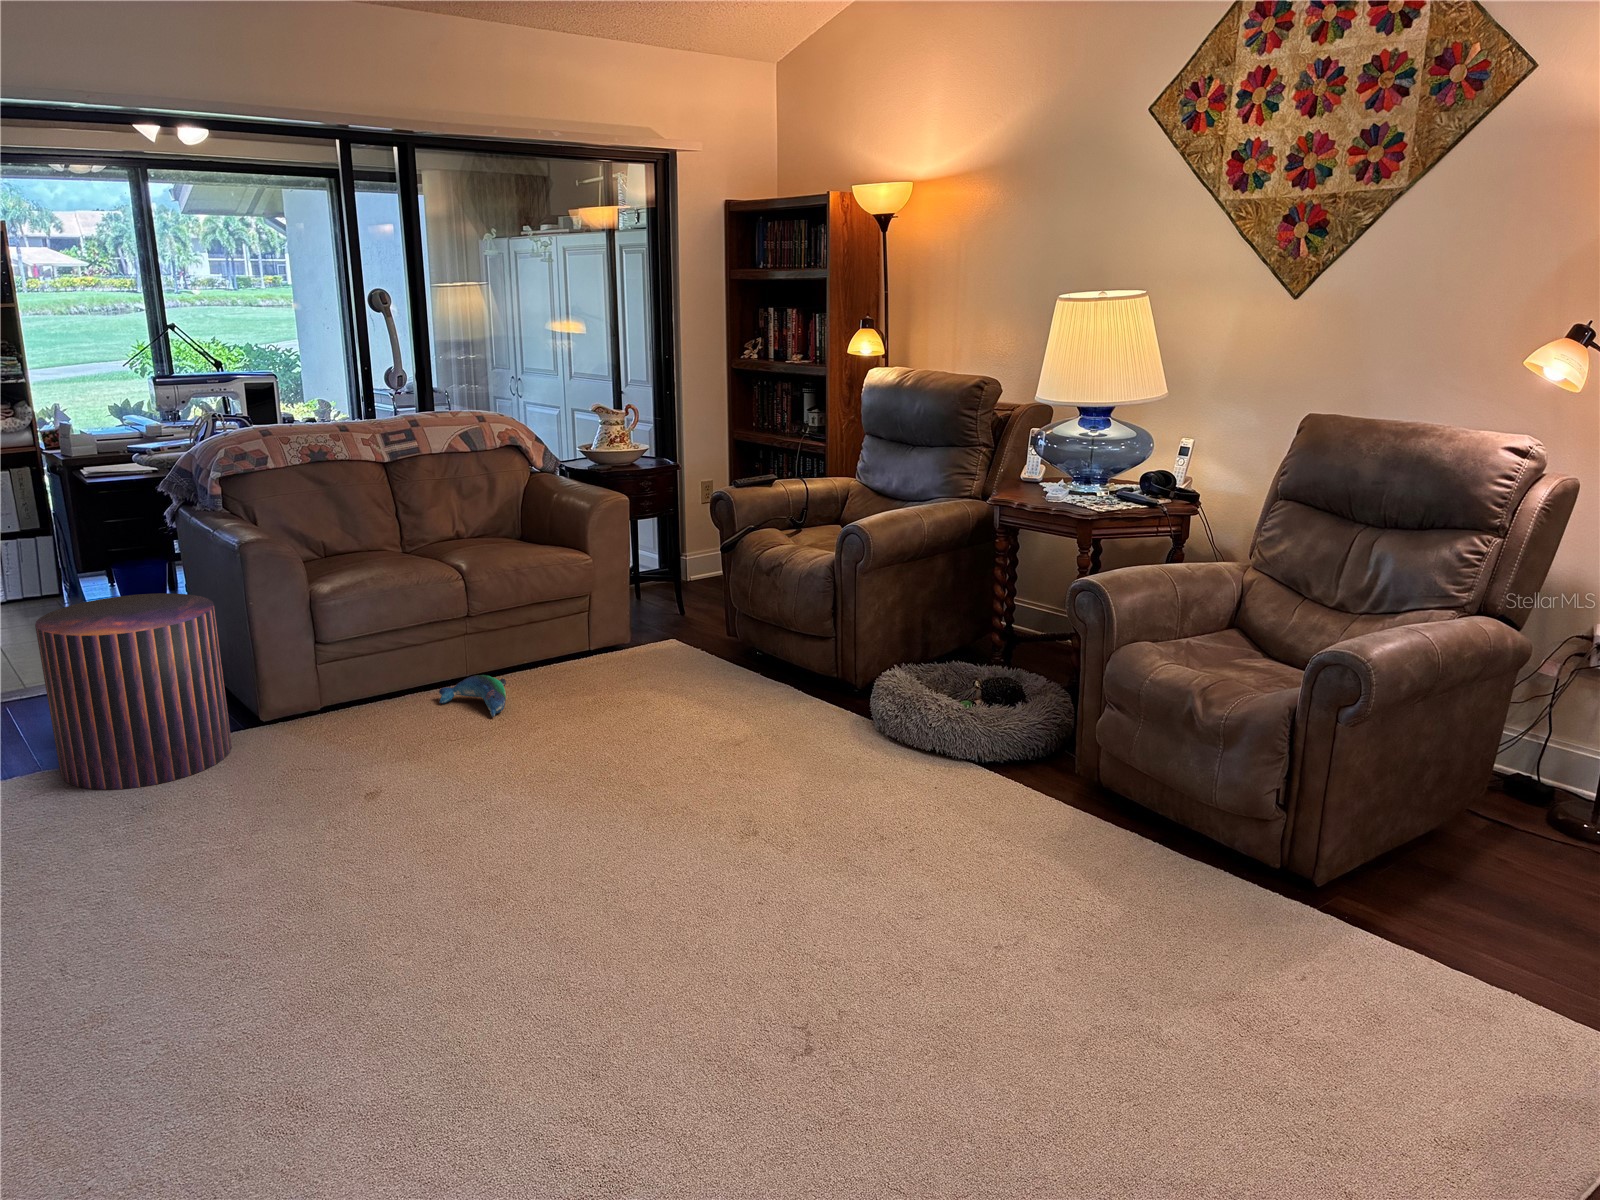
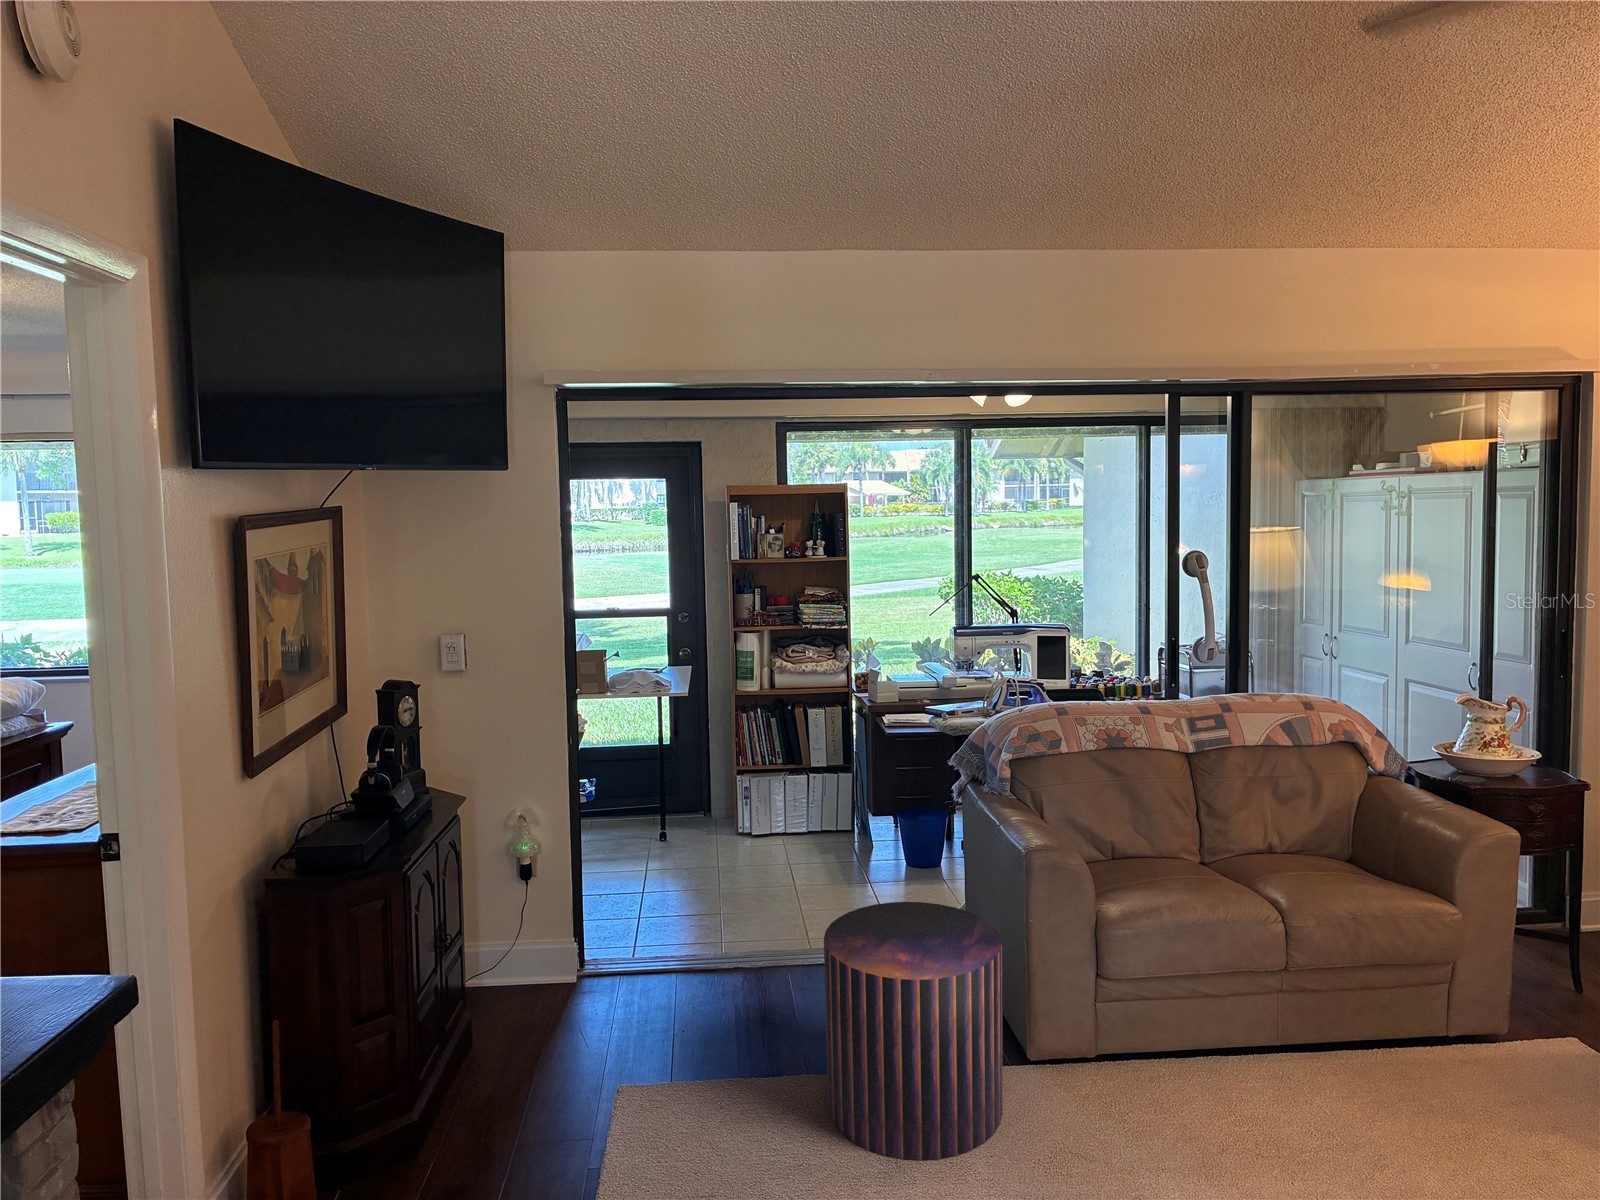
plush toy: present [439,675,506,717] -> none [1253,1077,1358,1162]

